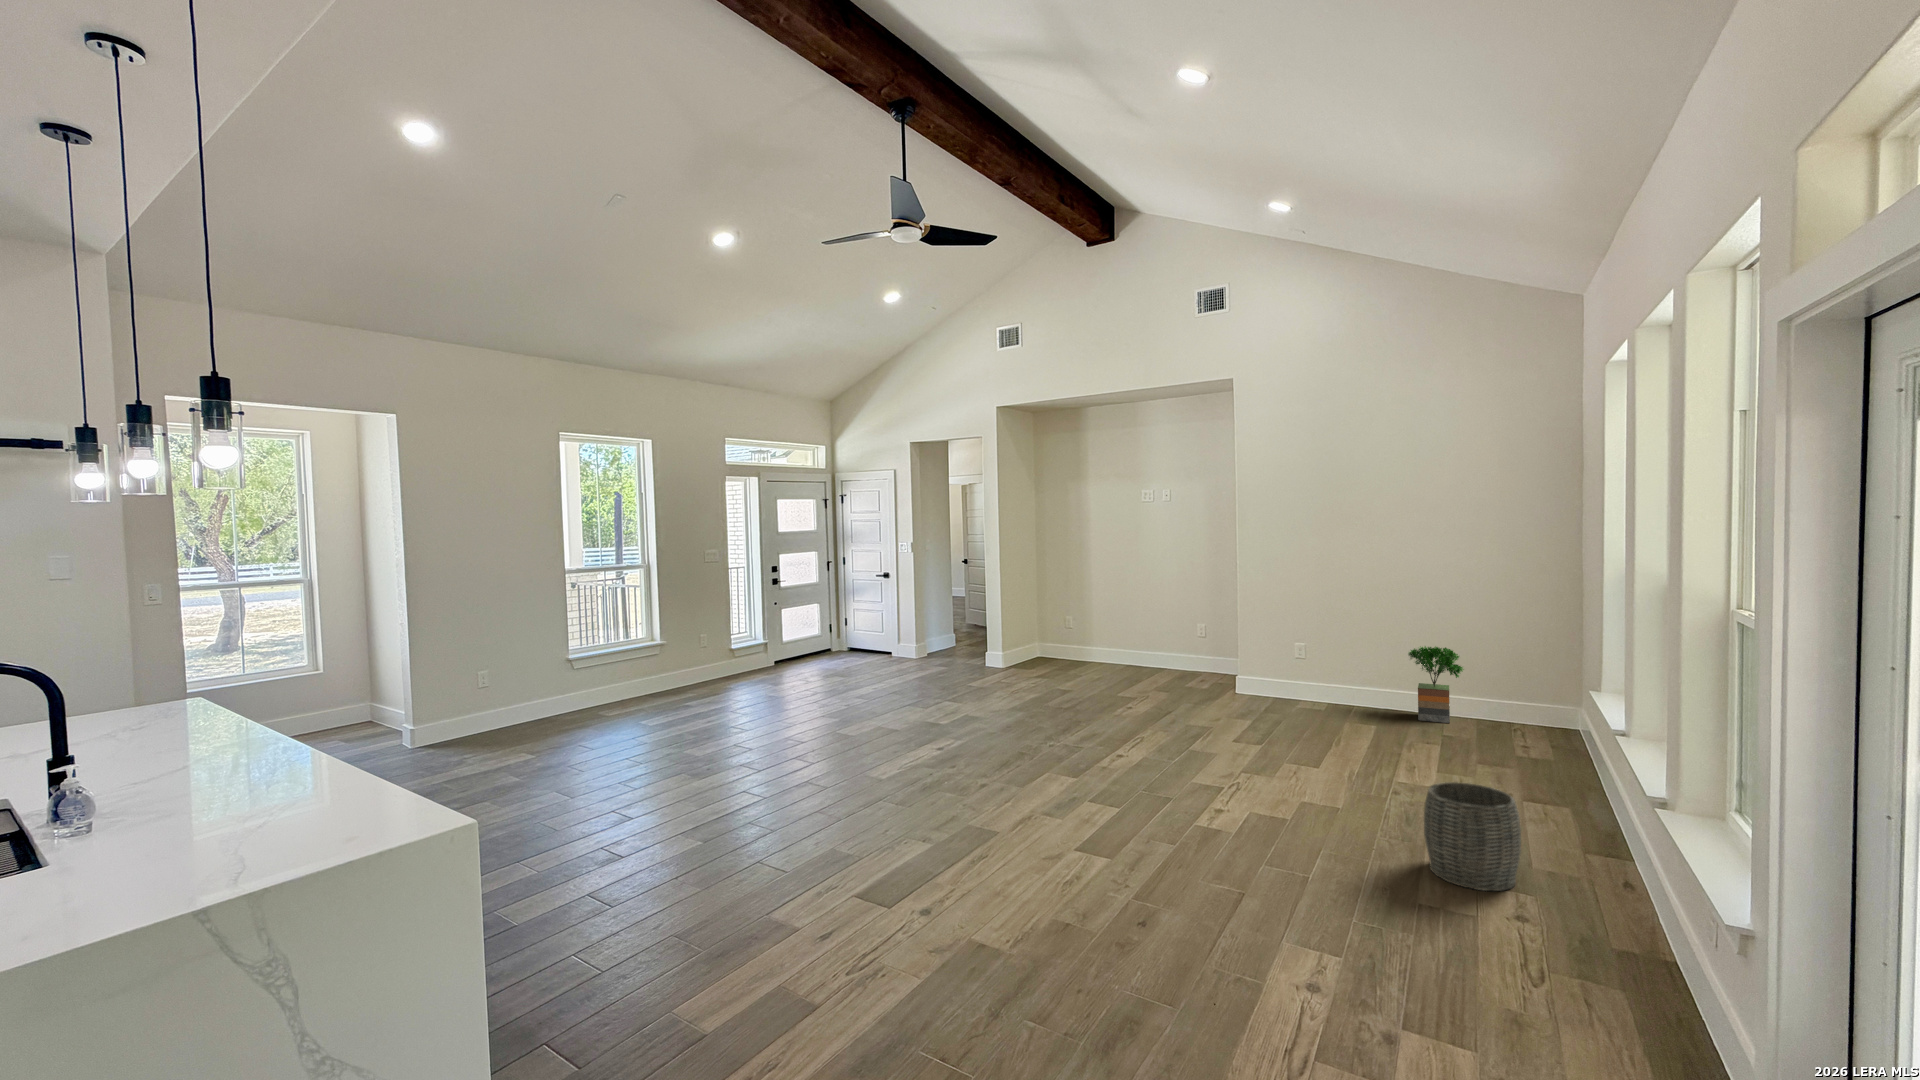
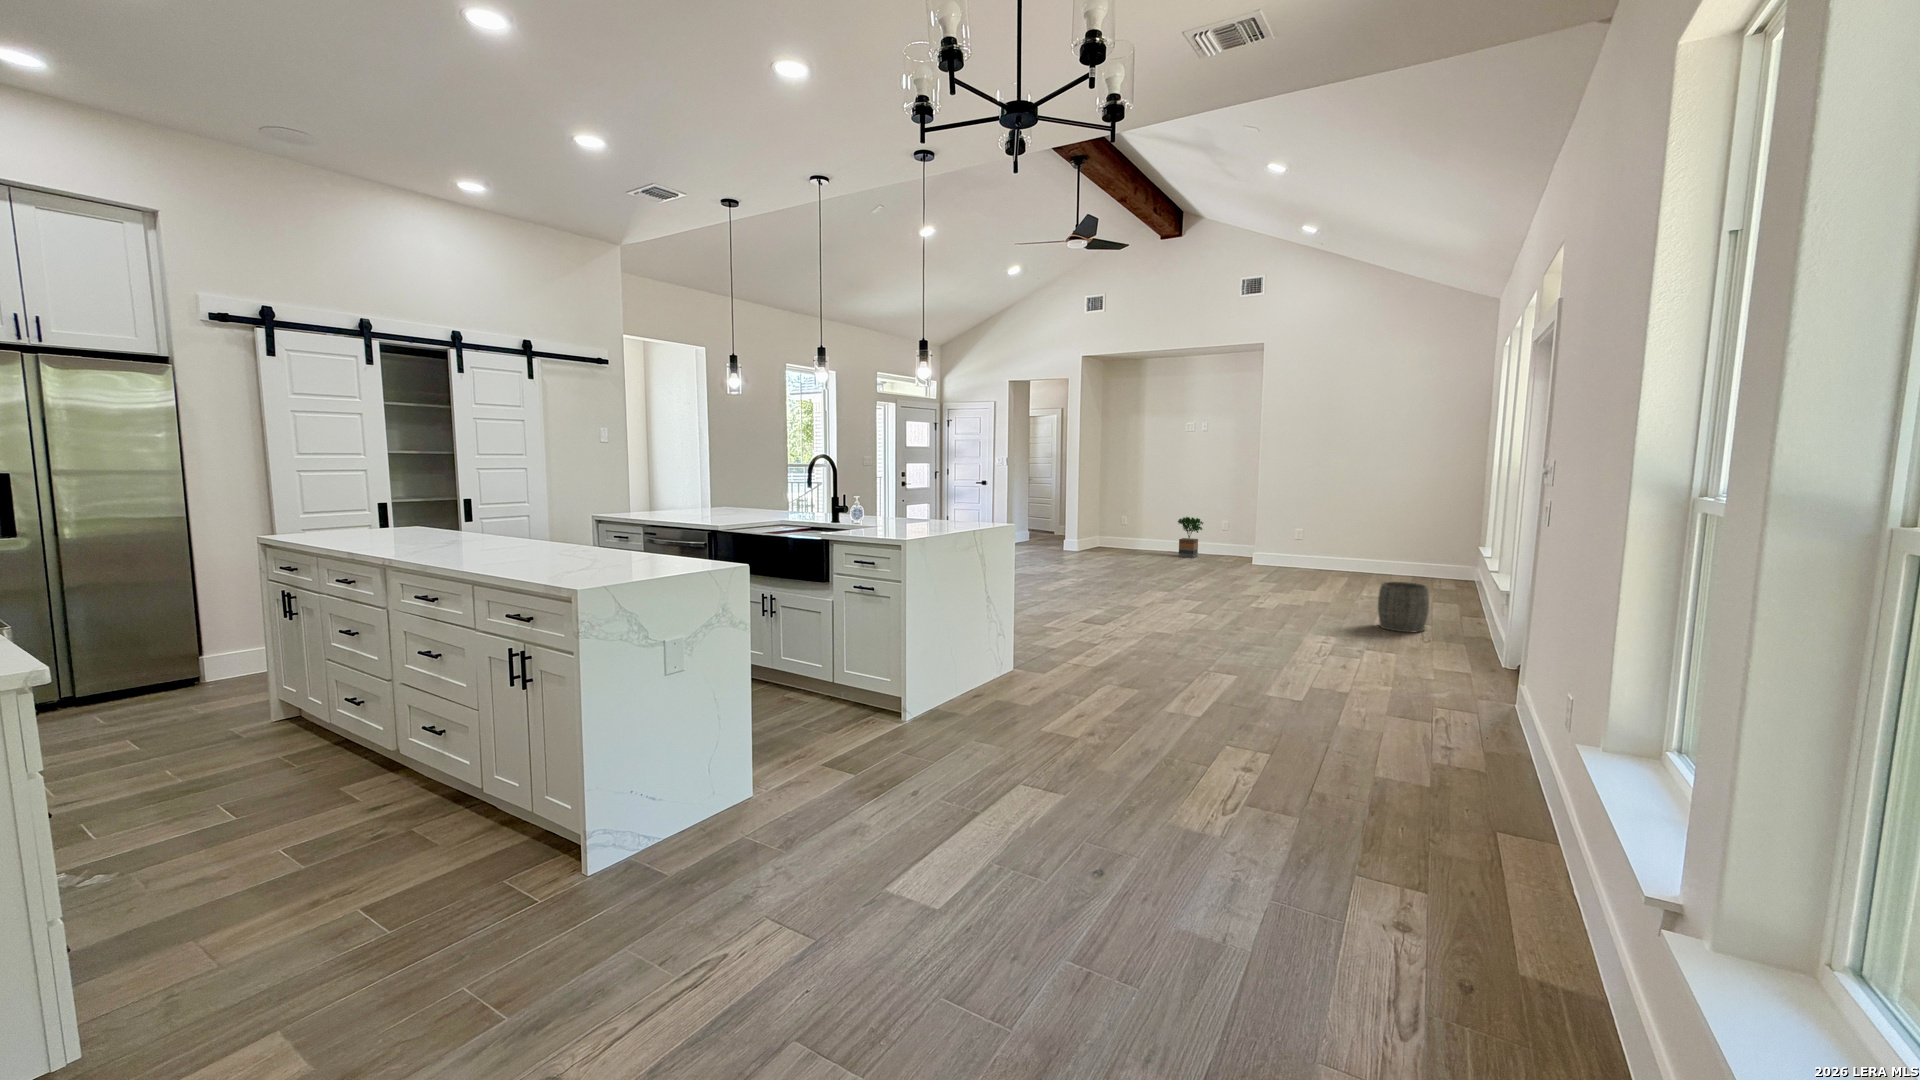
potted tree: present [1408,646,1464,723] -> present [1178,517,1203,558]

